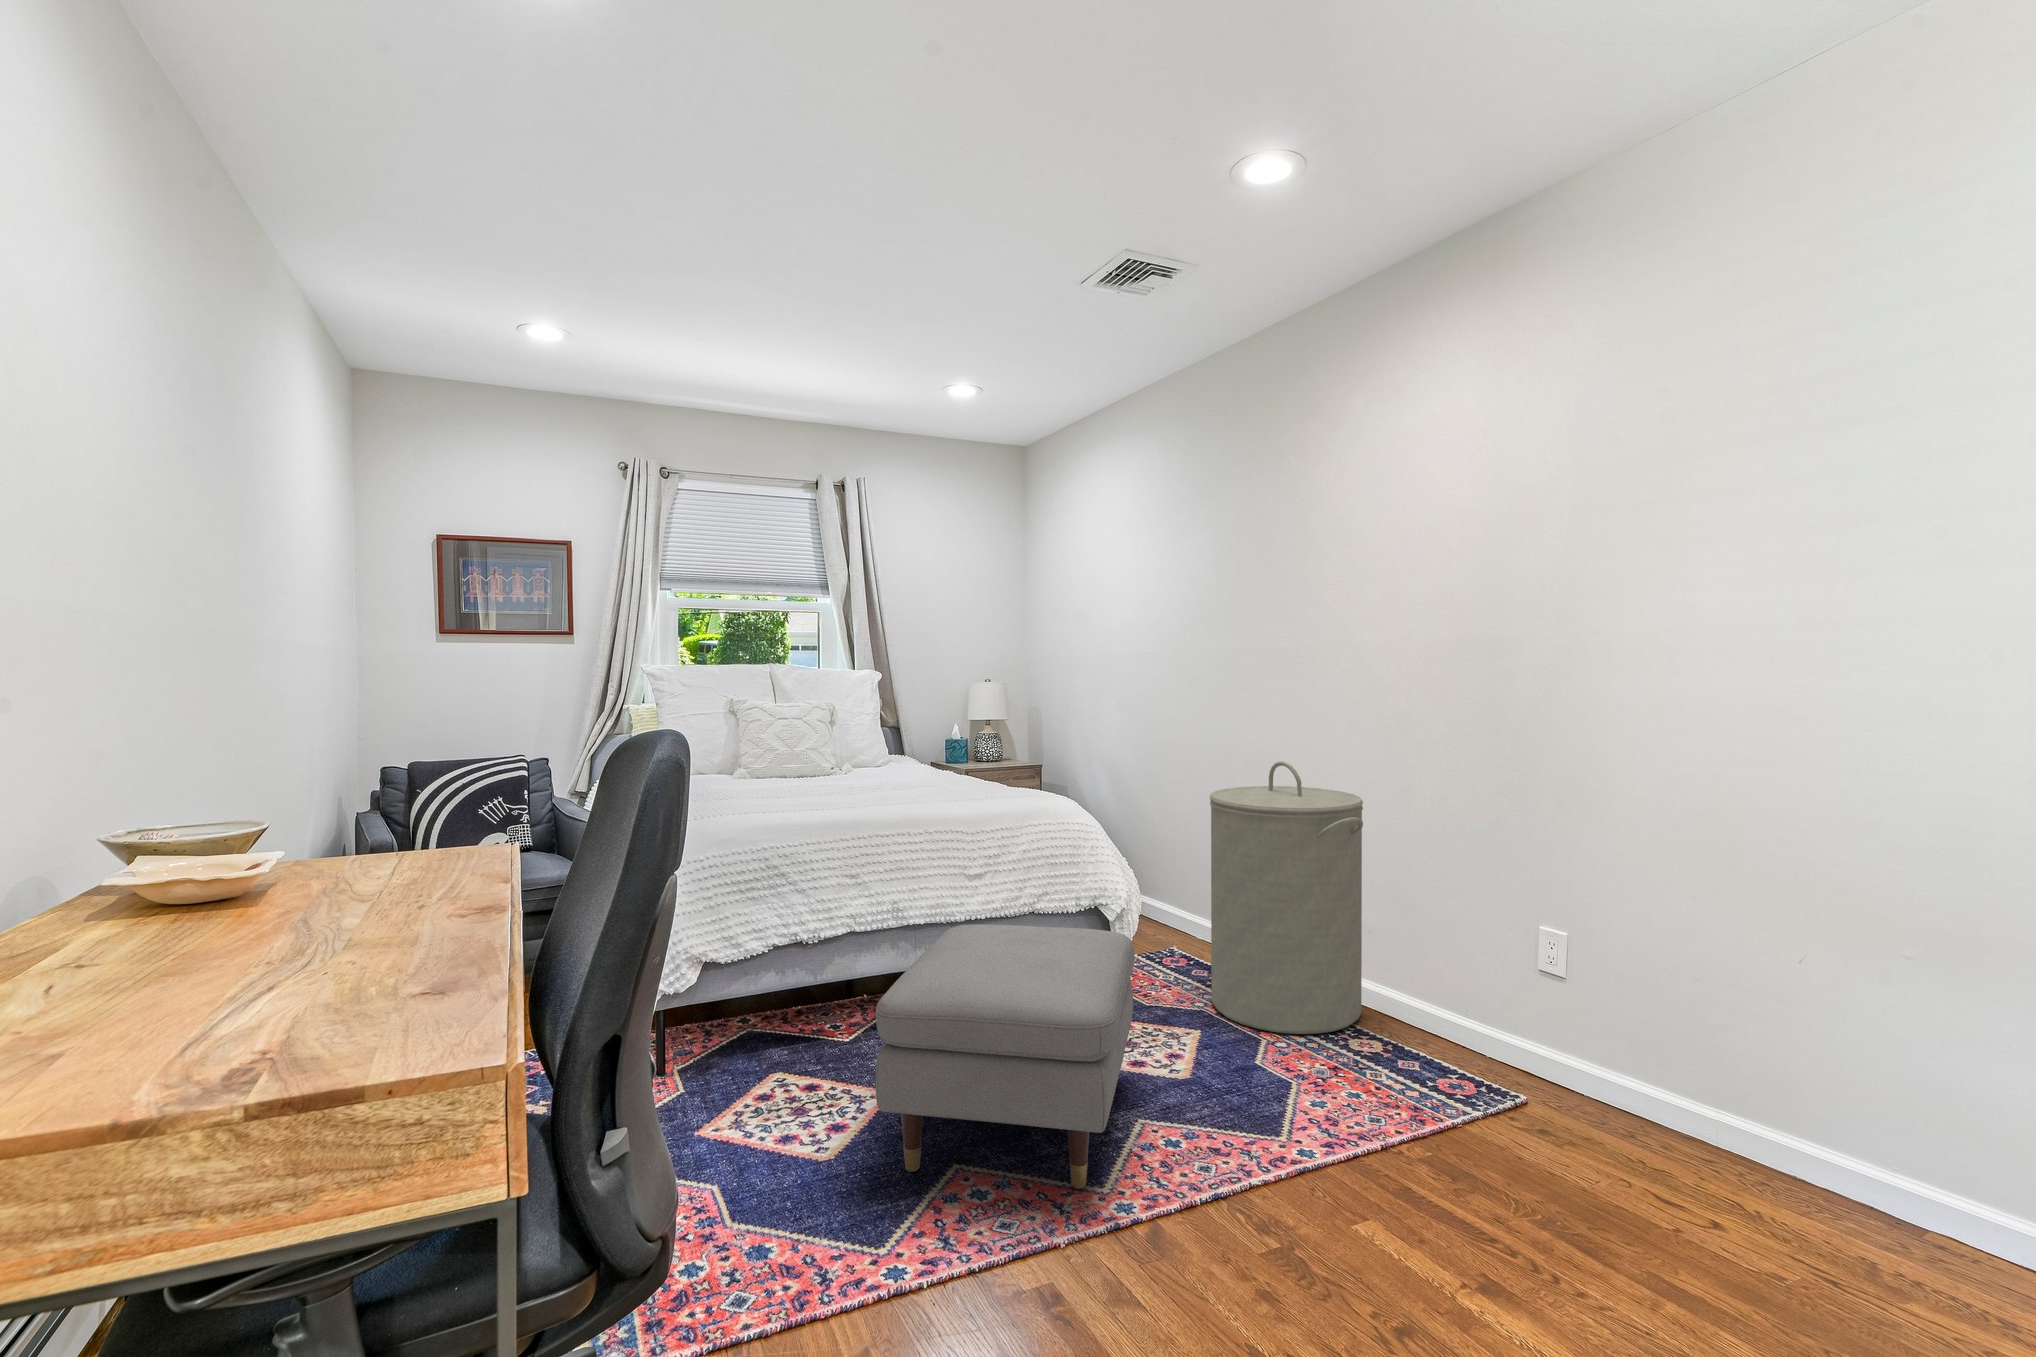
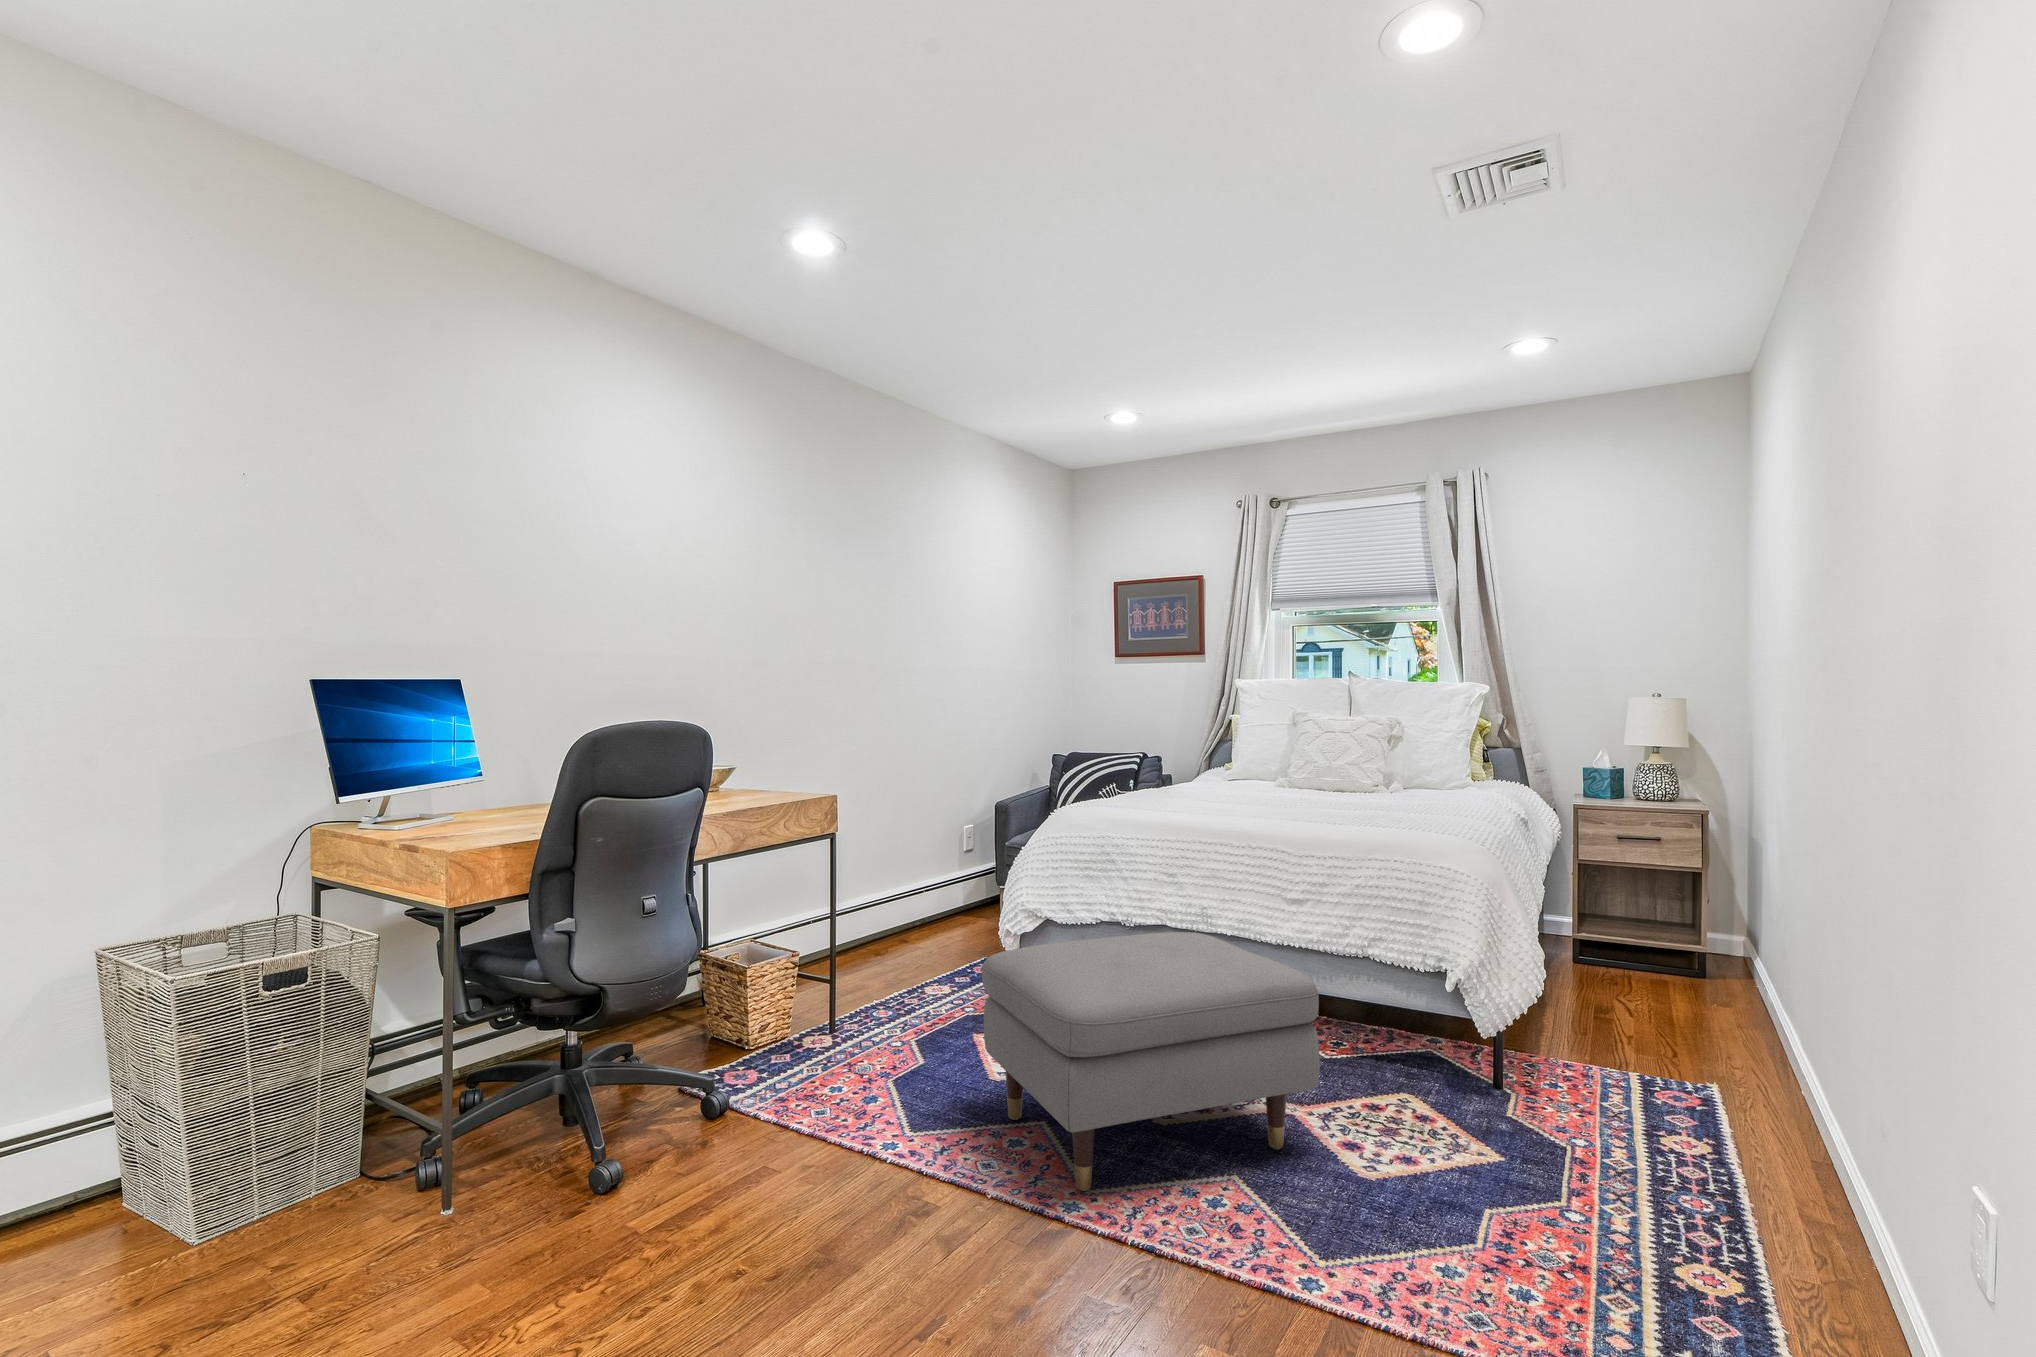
laundry hamper: present [1210,761,1363,1034] -> none [1561,812,1838,1255]

